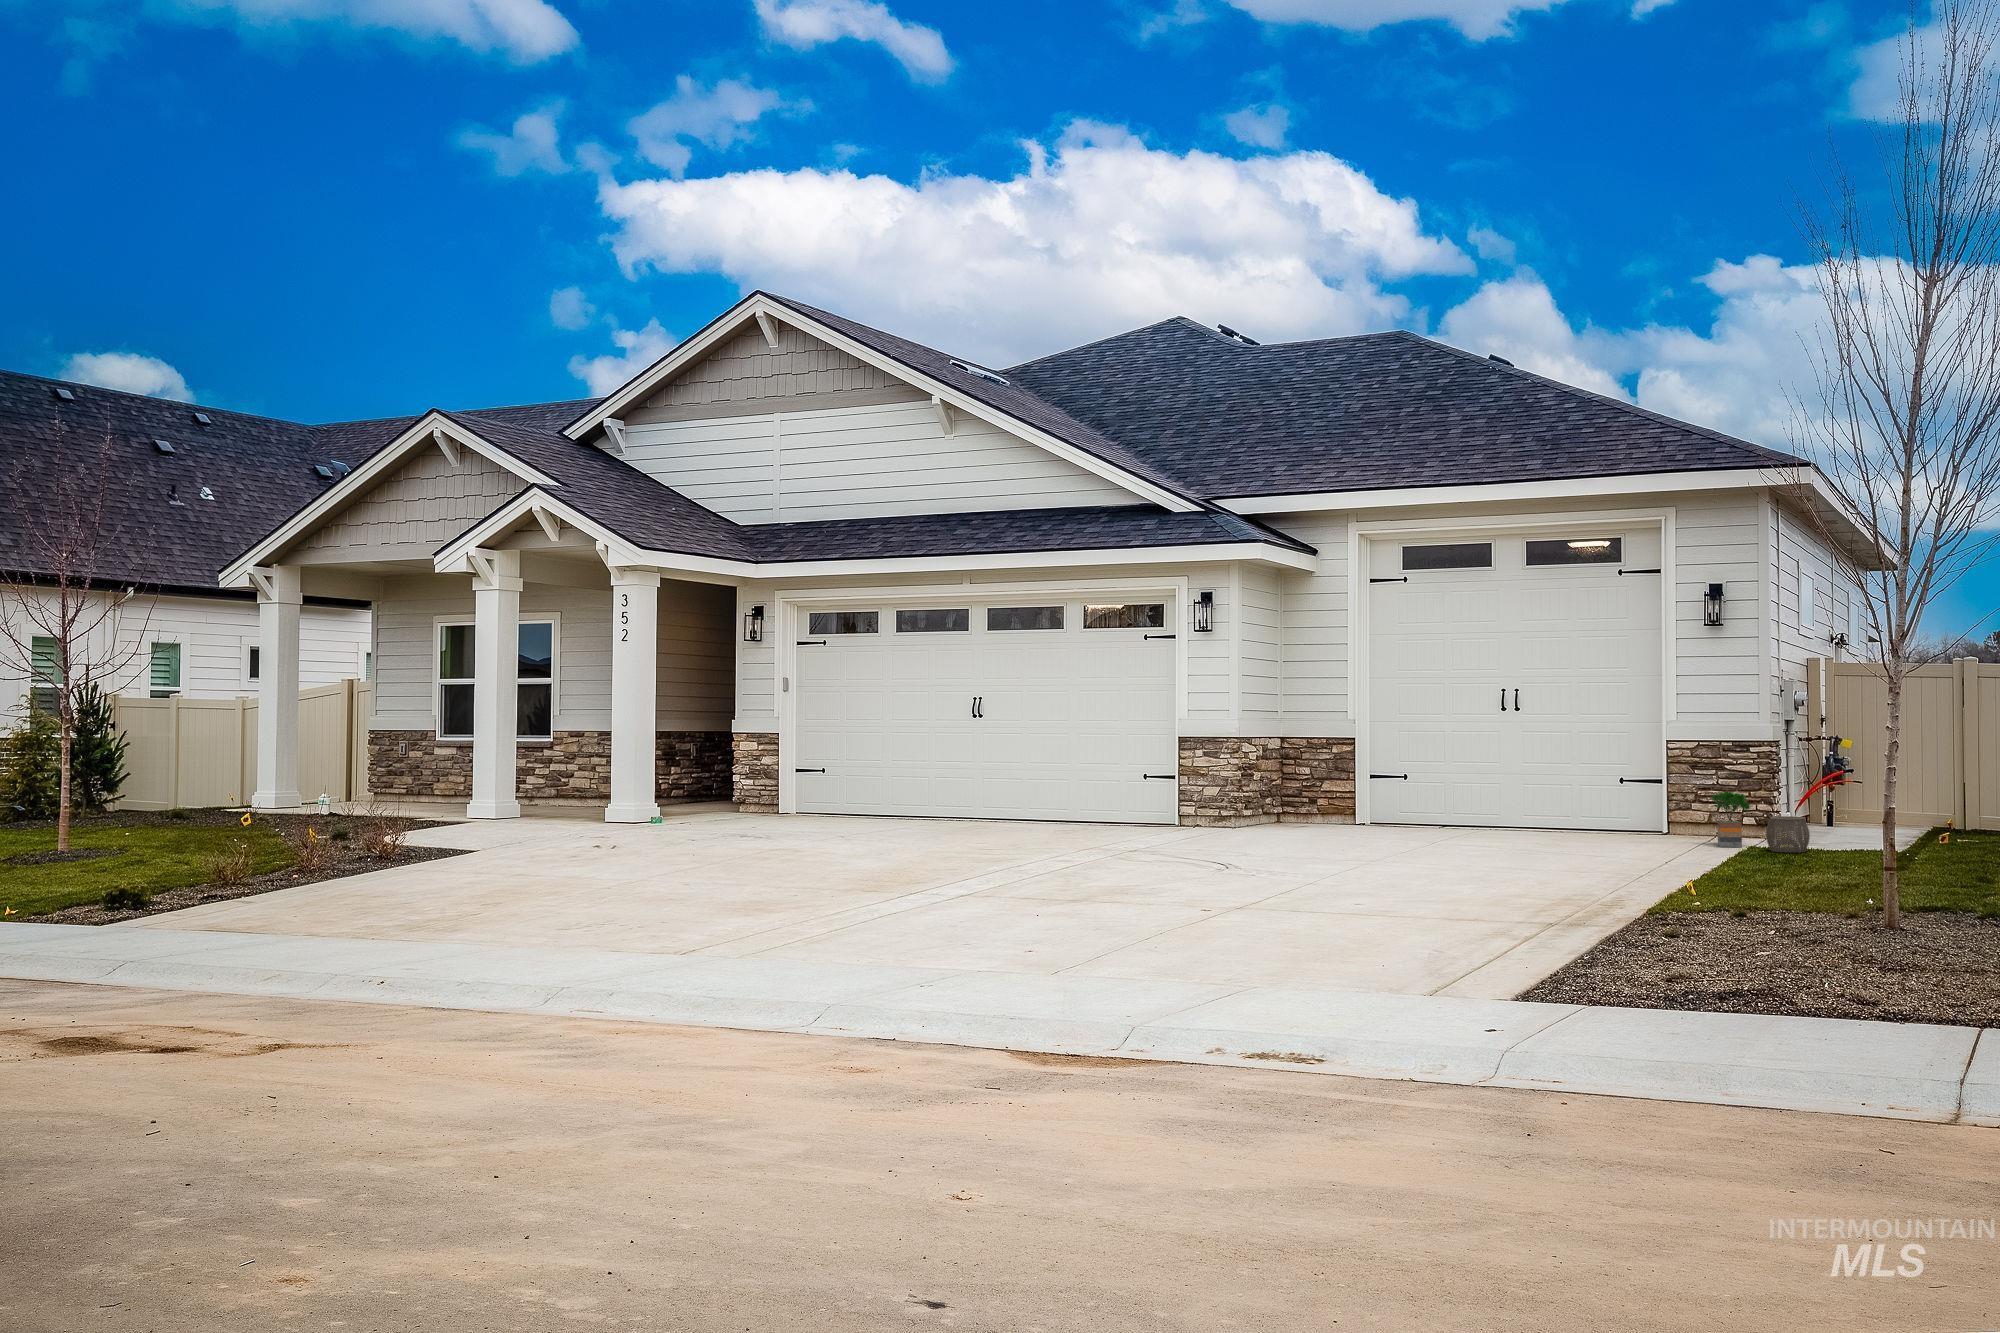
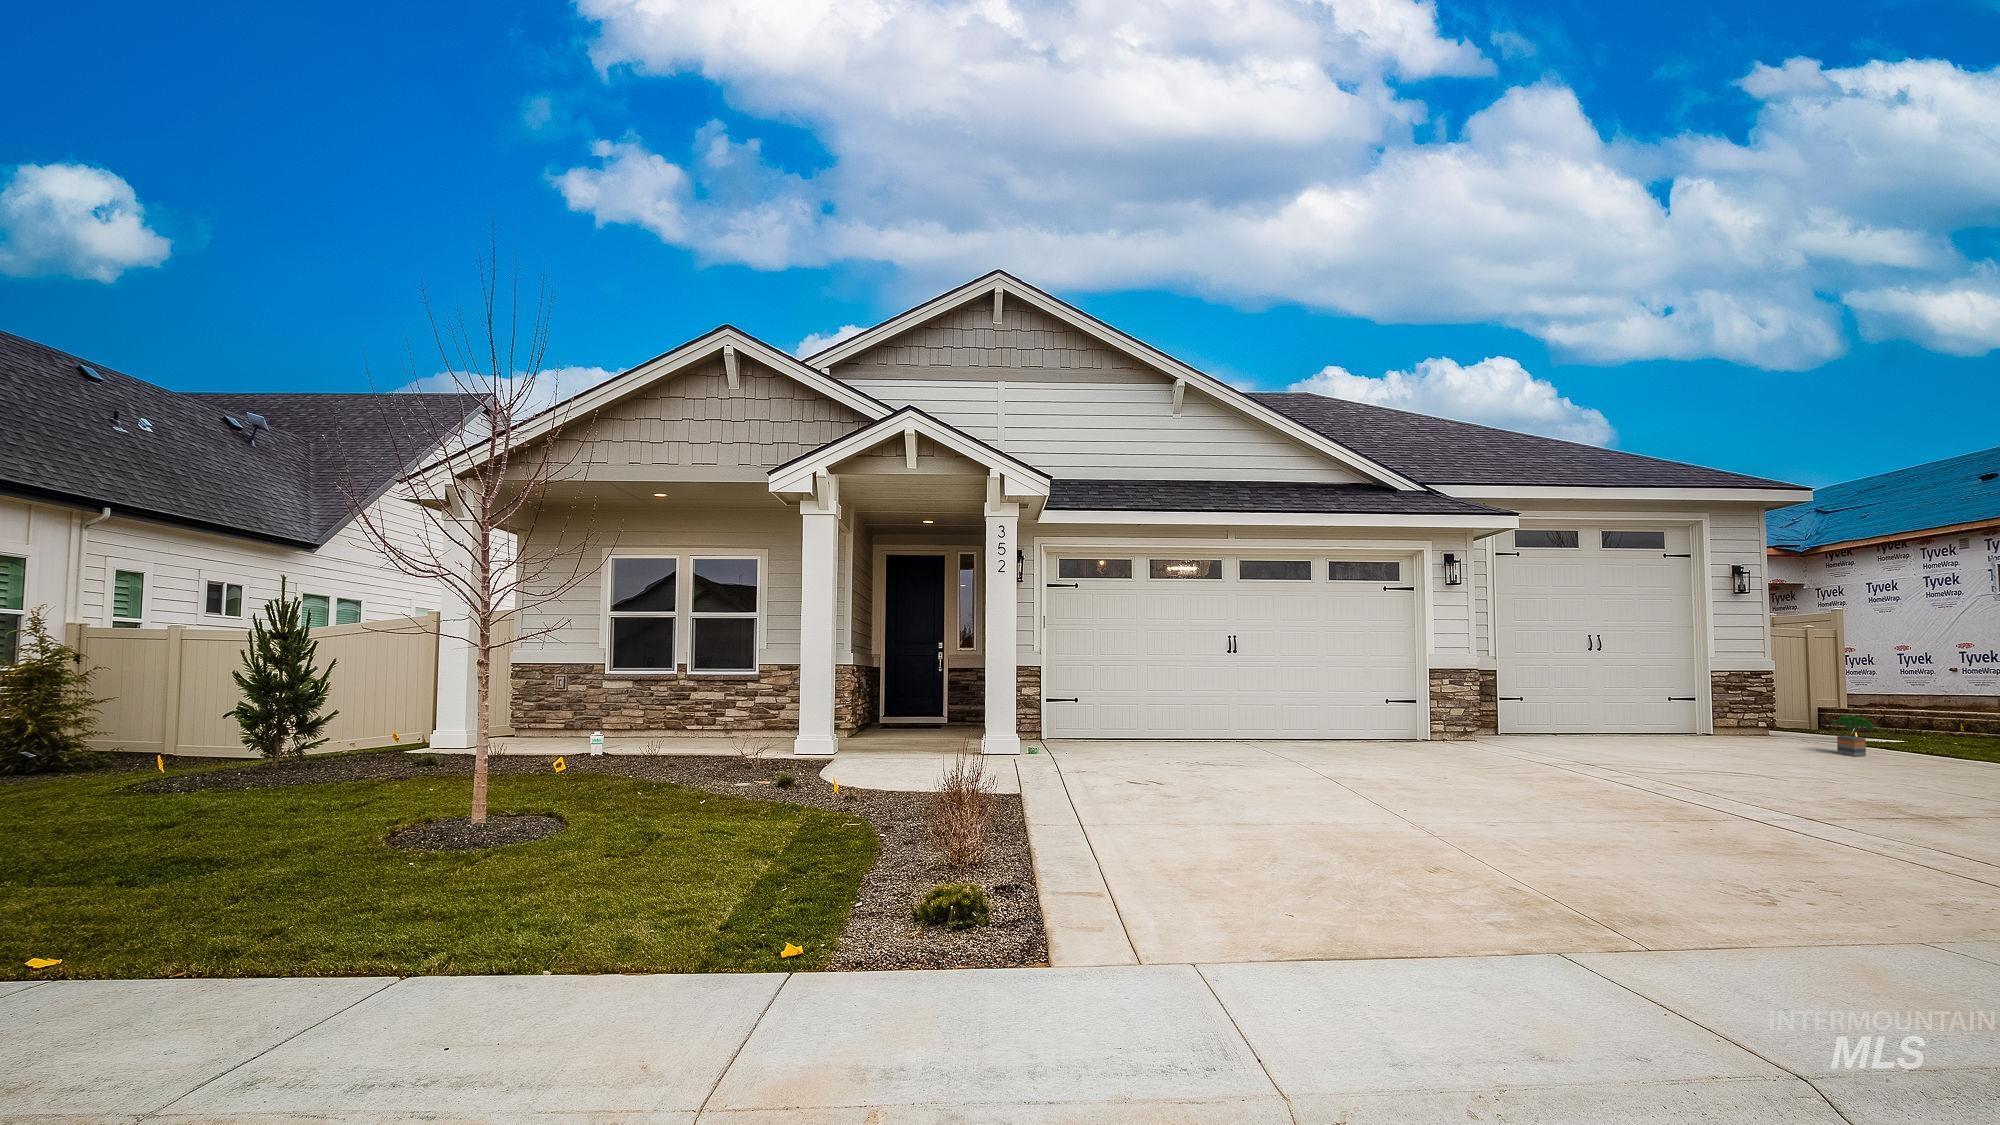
woven basket: present [1766,816,1810,853] -> none [1905,735,1948,764]

